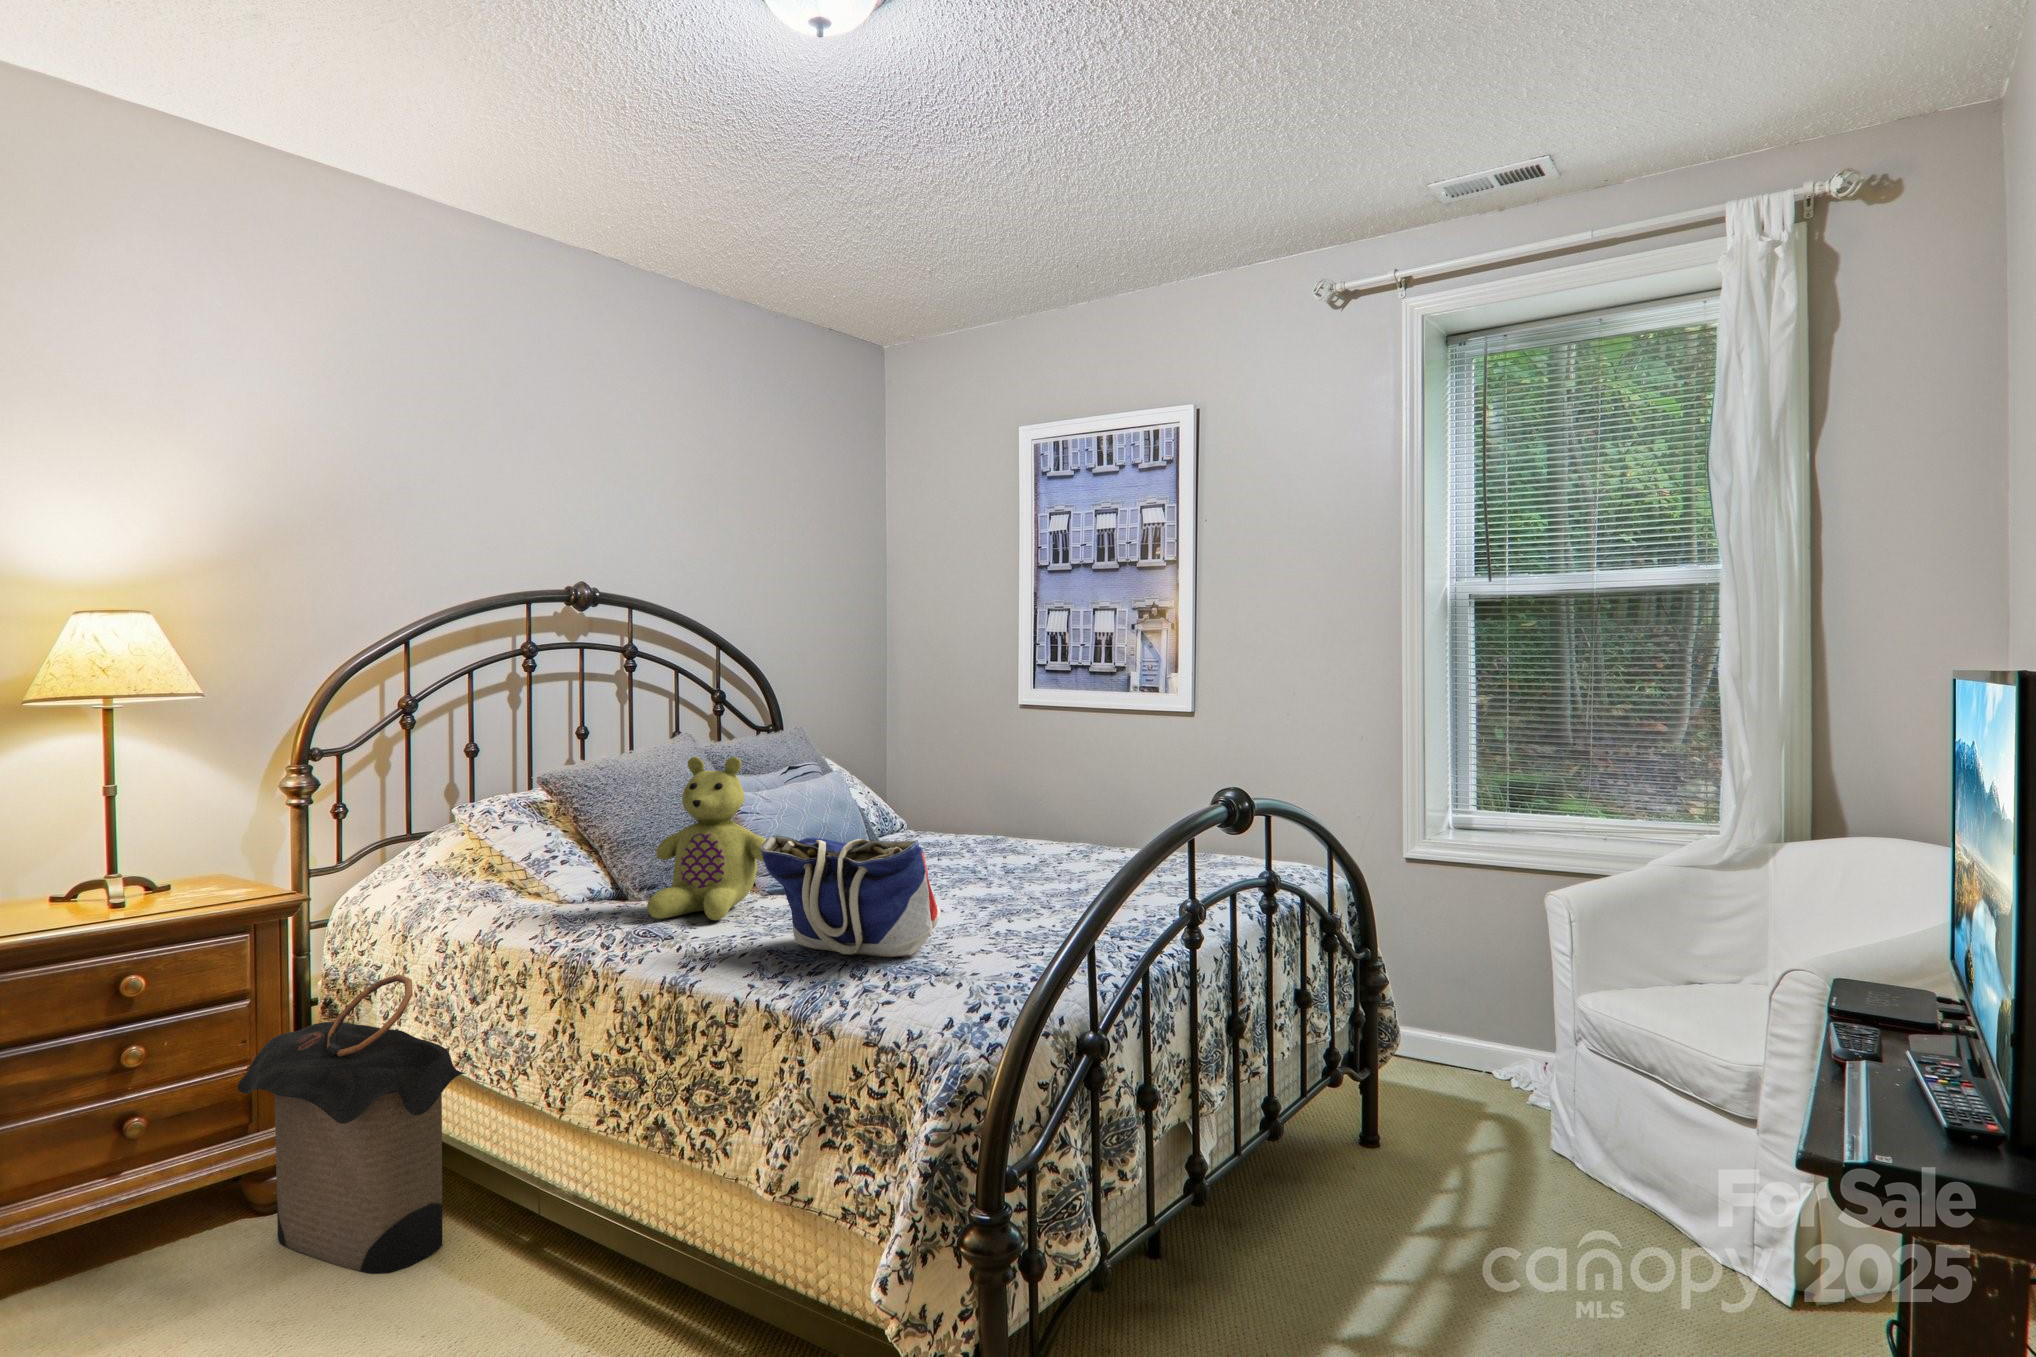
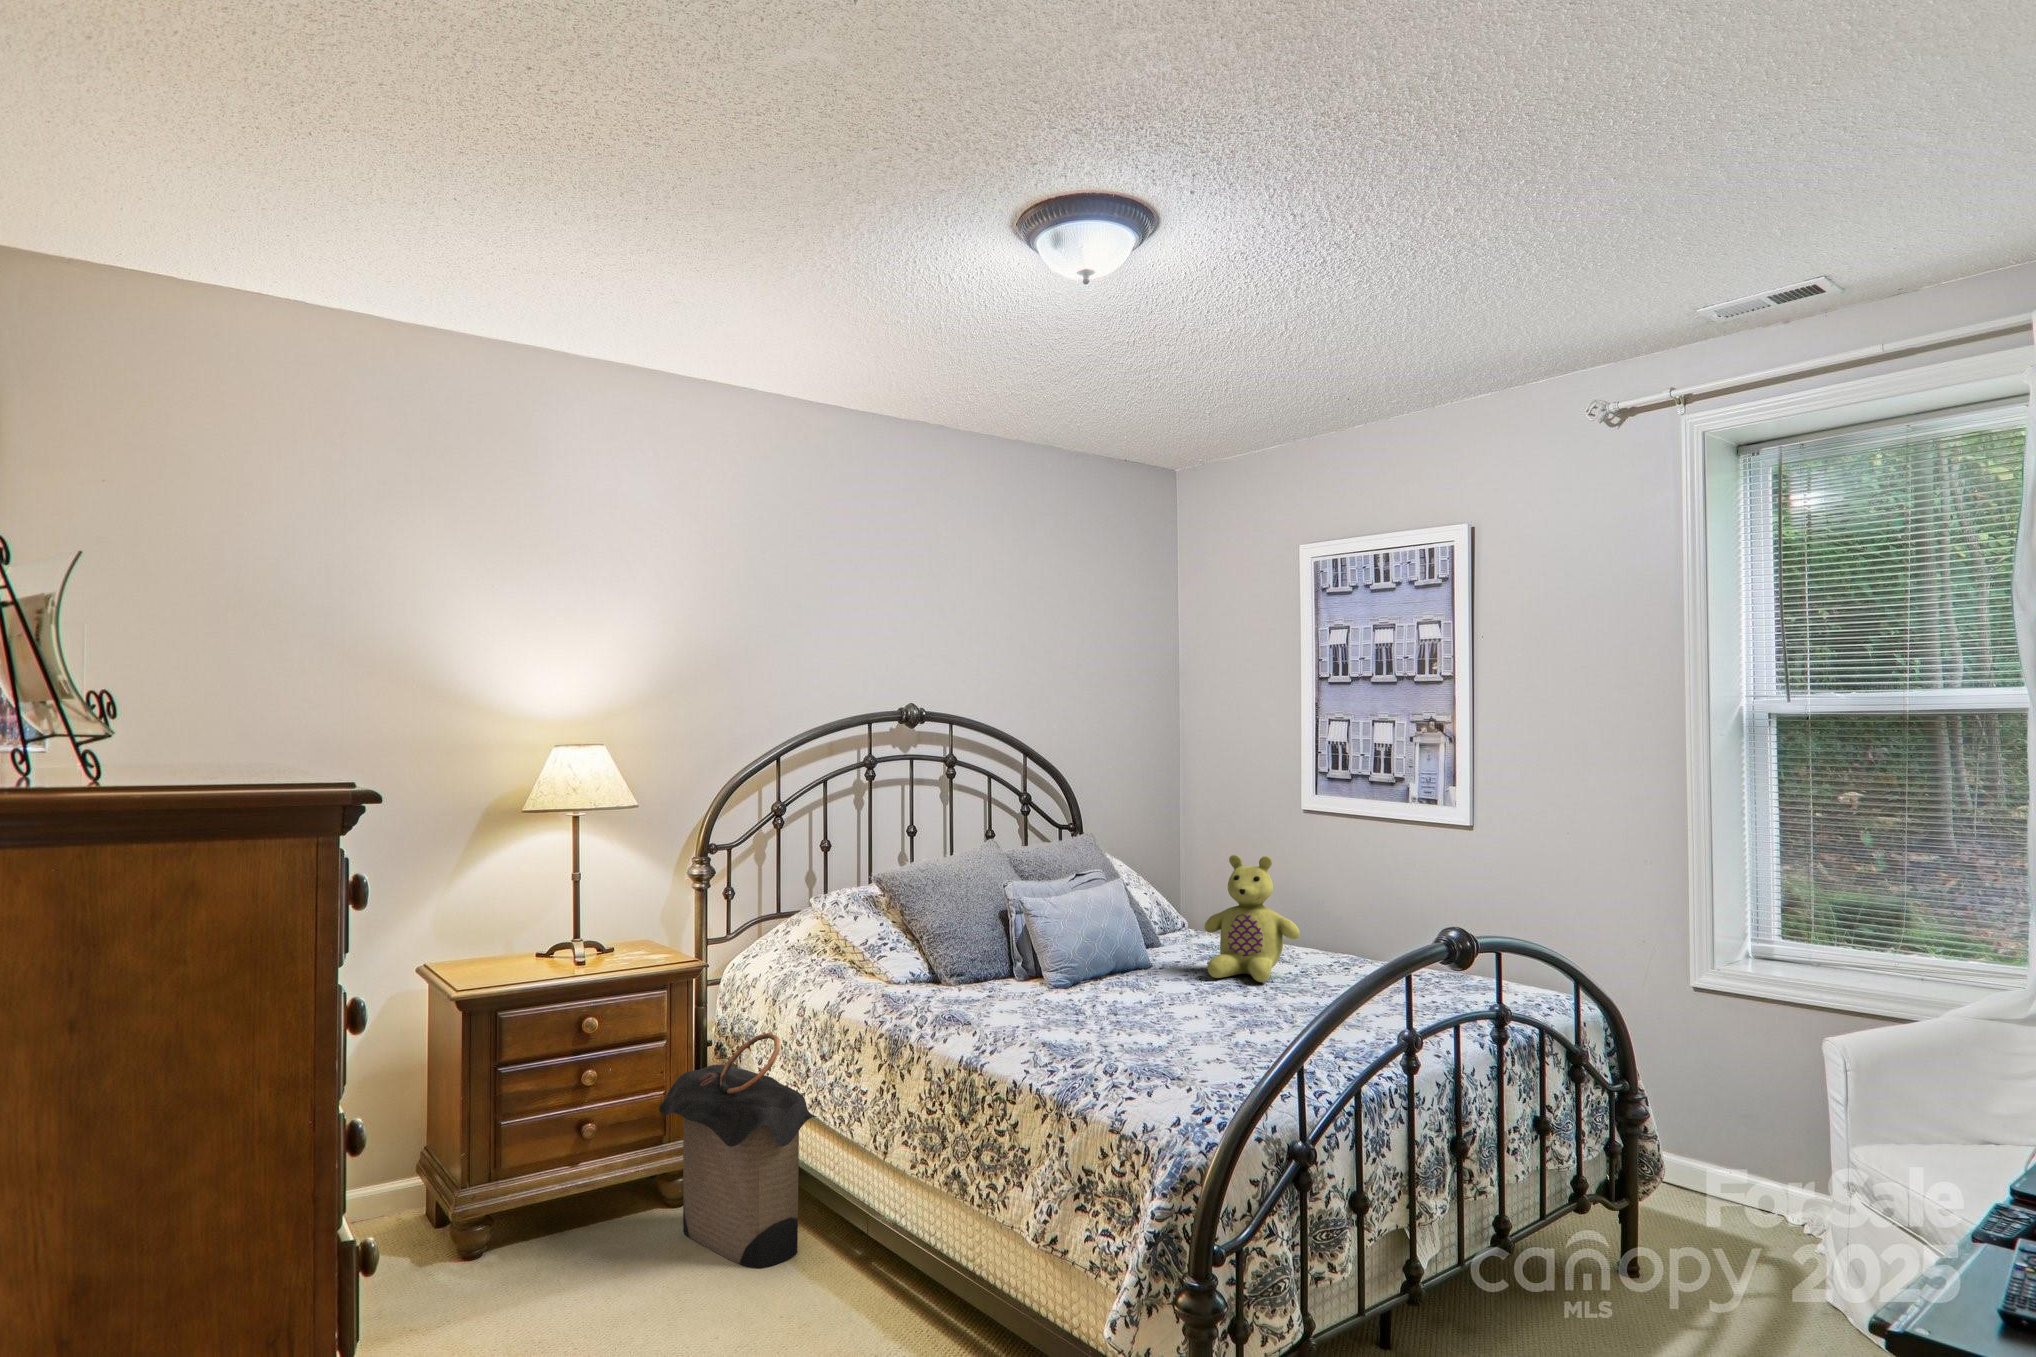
stuffed bear: present [647,757,766,920] -> present [1204,855,1300,982]
tote bag: present [760,836,941,957] -> none [1040,945,1189,1056]

